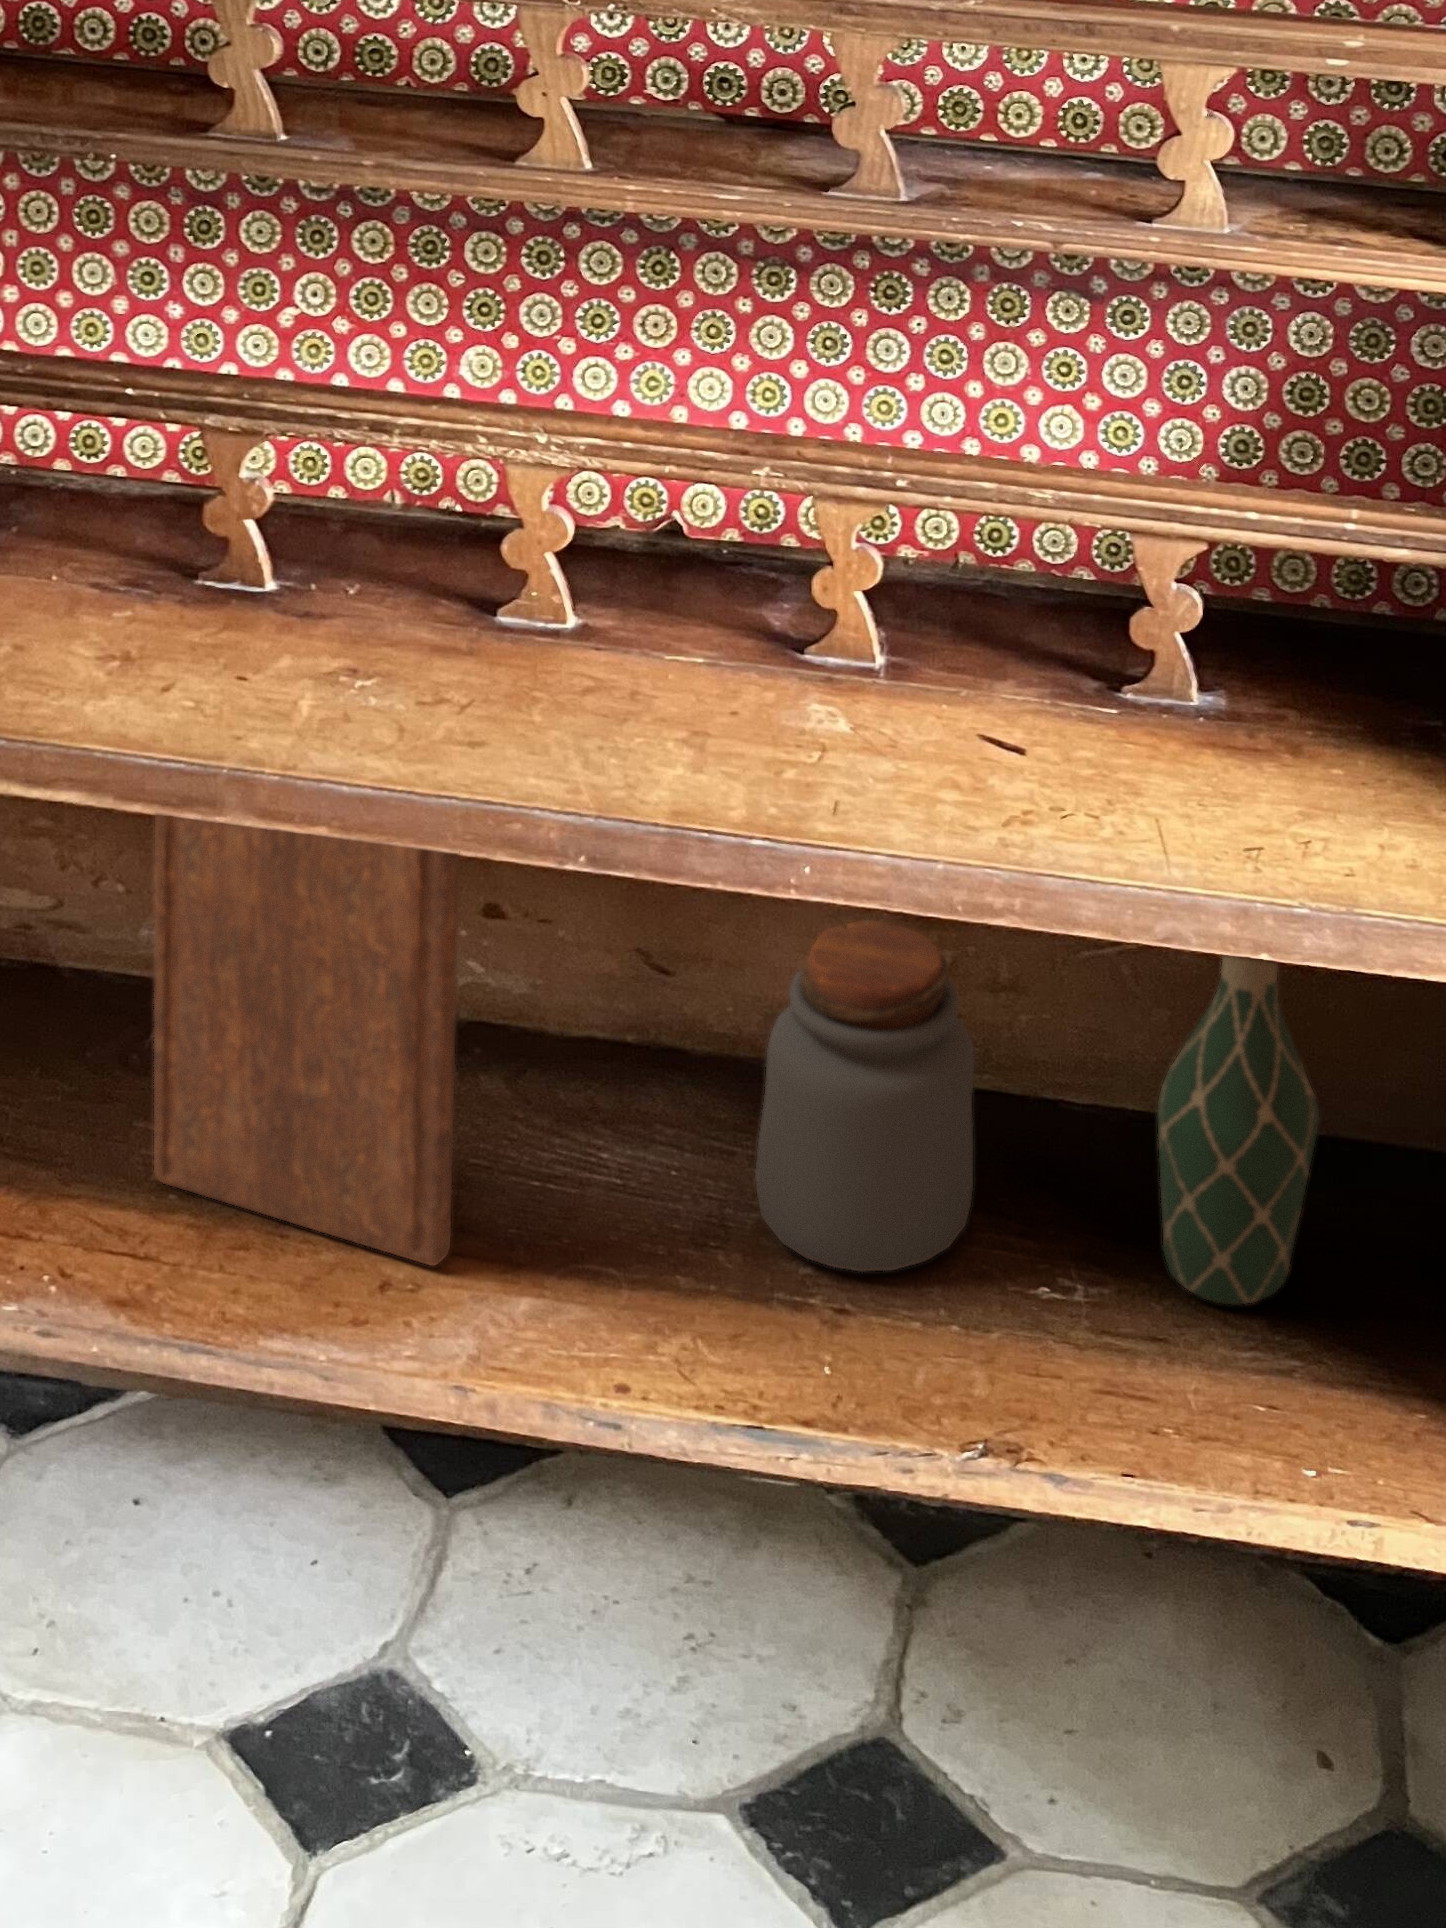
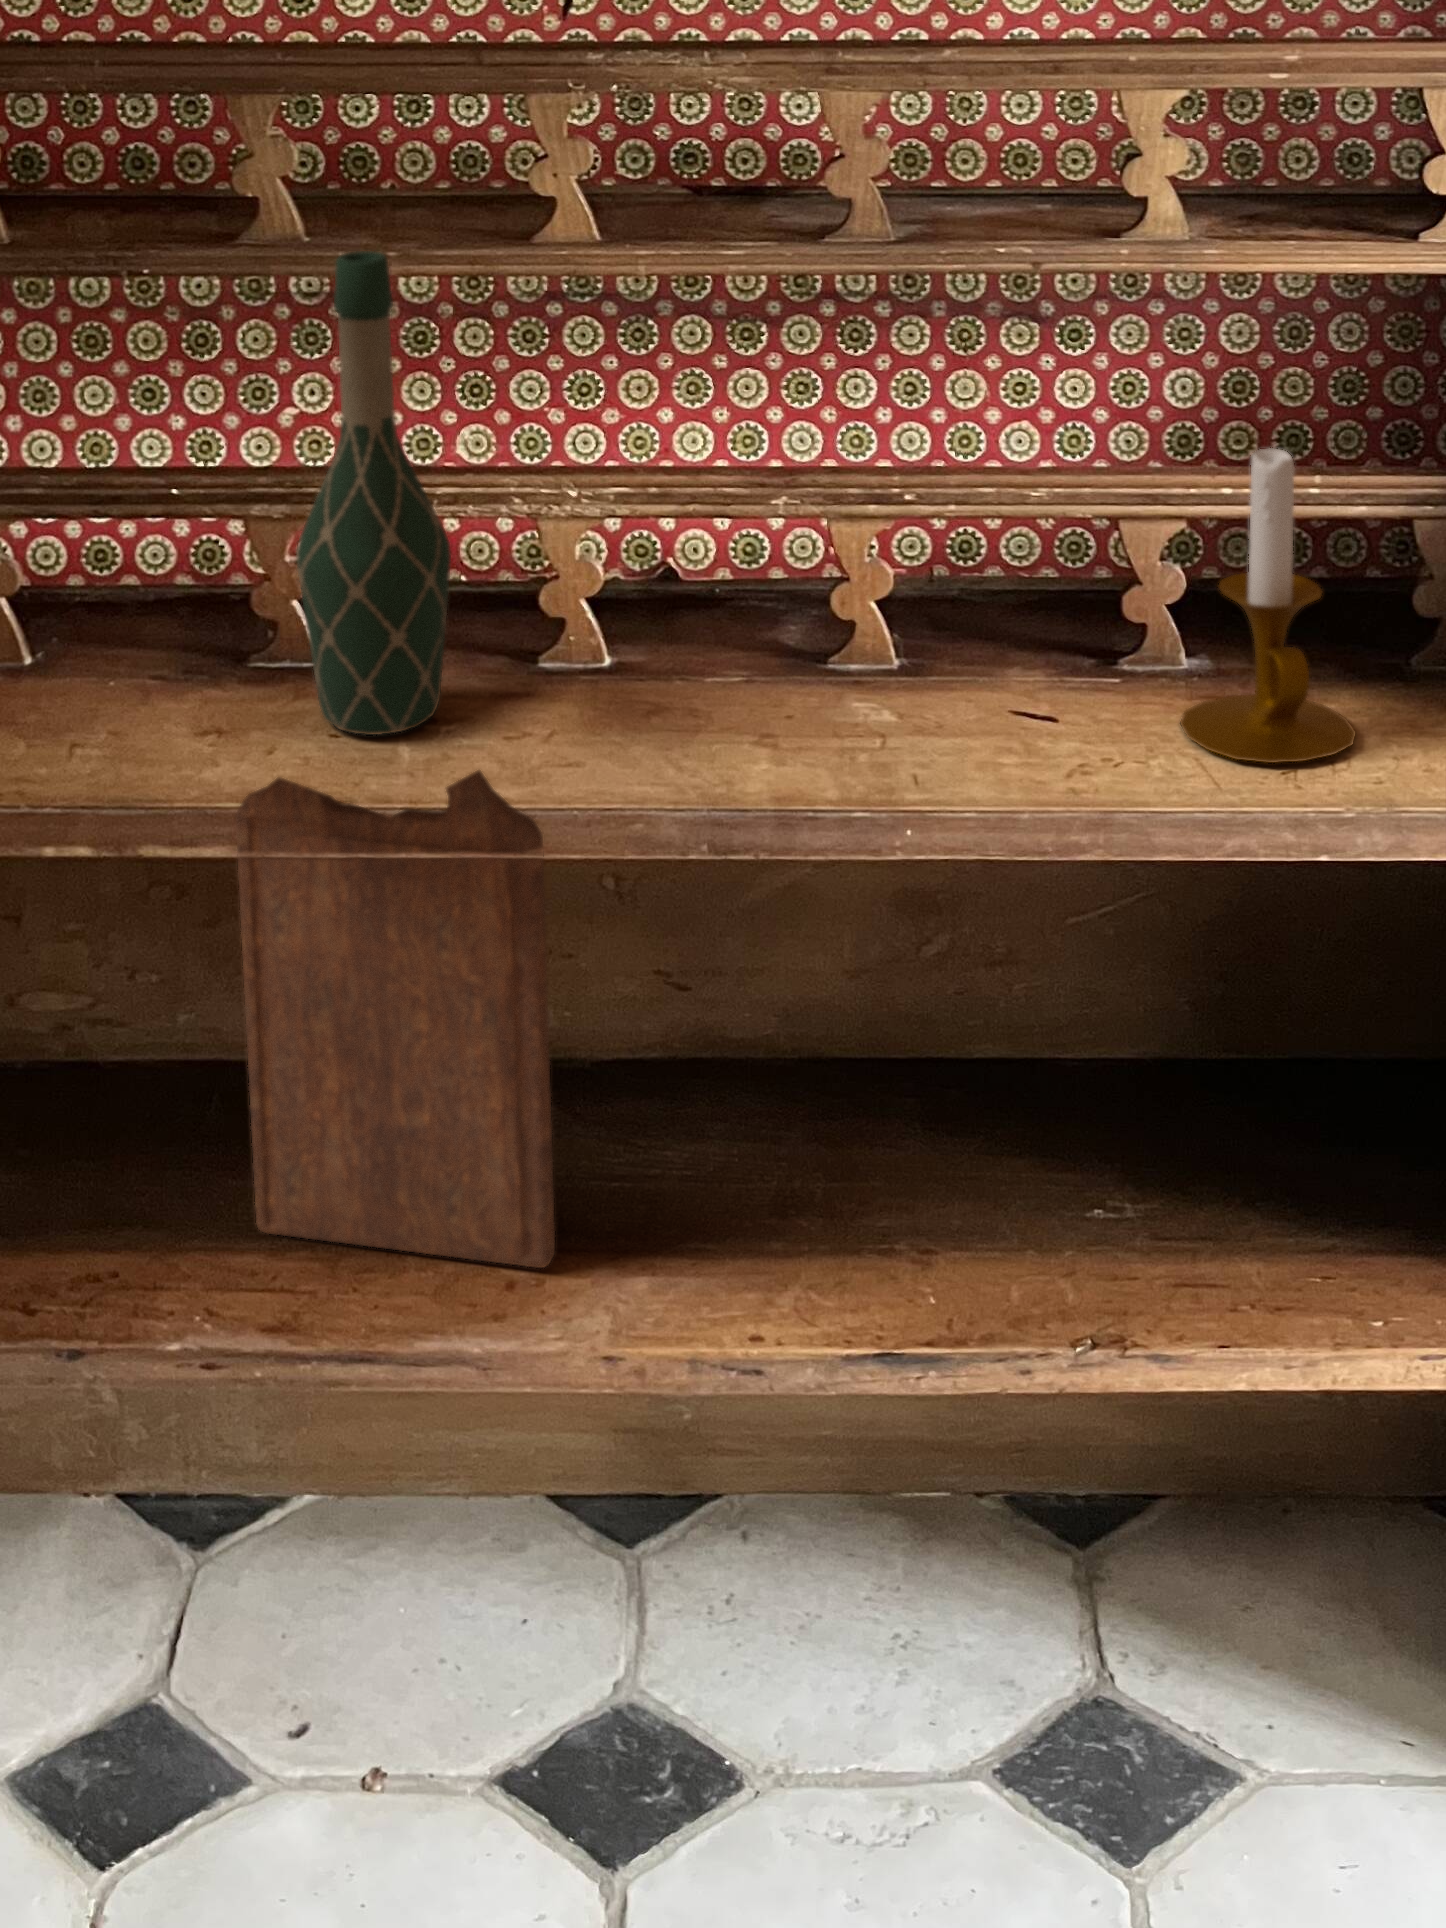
candlestick: none [1162,479,1354,834] -> present [1180,449,1356,763]
jar: present [755,920,974,1272] -> none [813,905,1013,1220]
wine bottle: present [1157,957,1319,1304] -> present [296,251,451,735]

